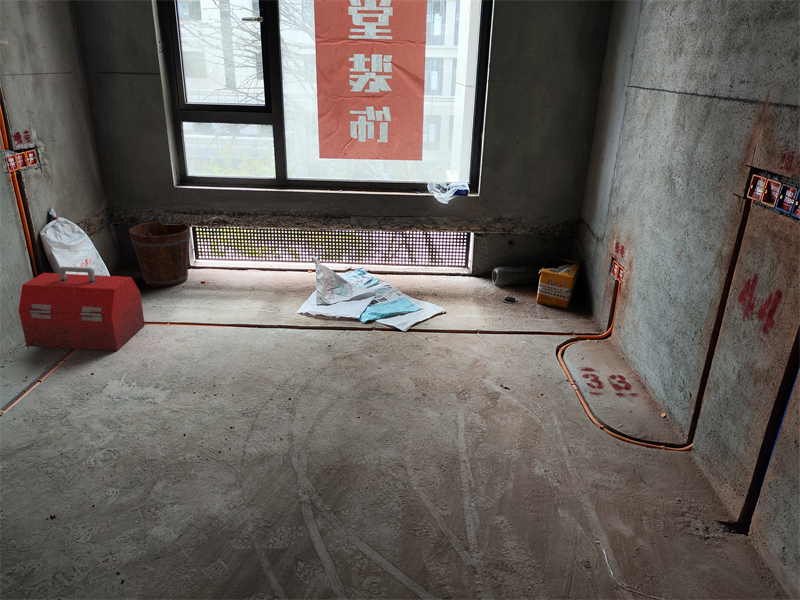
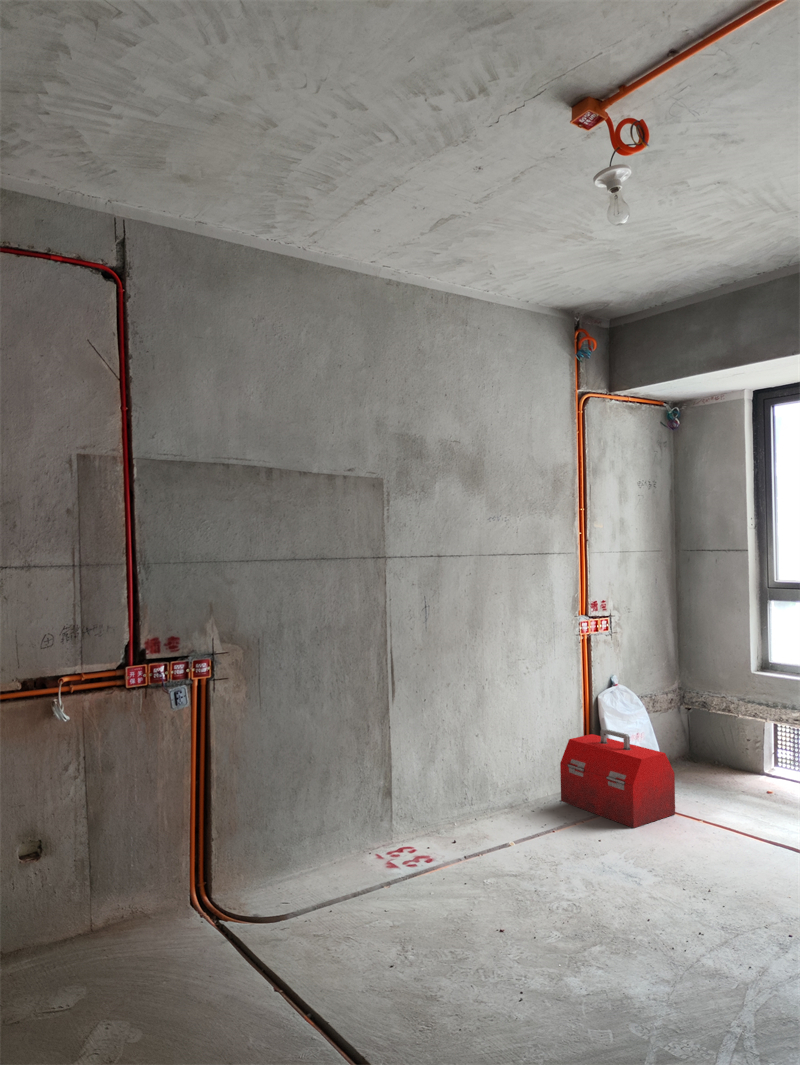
bucket: present [129,222,190,287] -> none [692,707,763,787]

